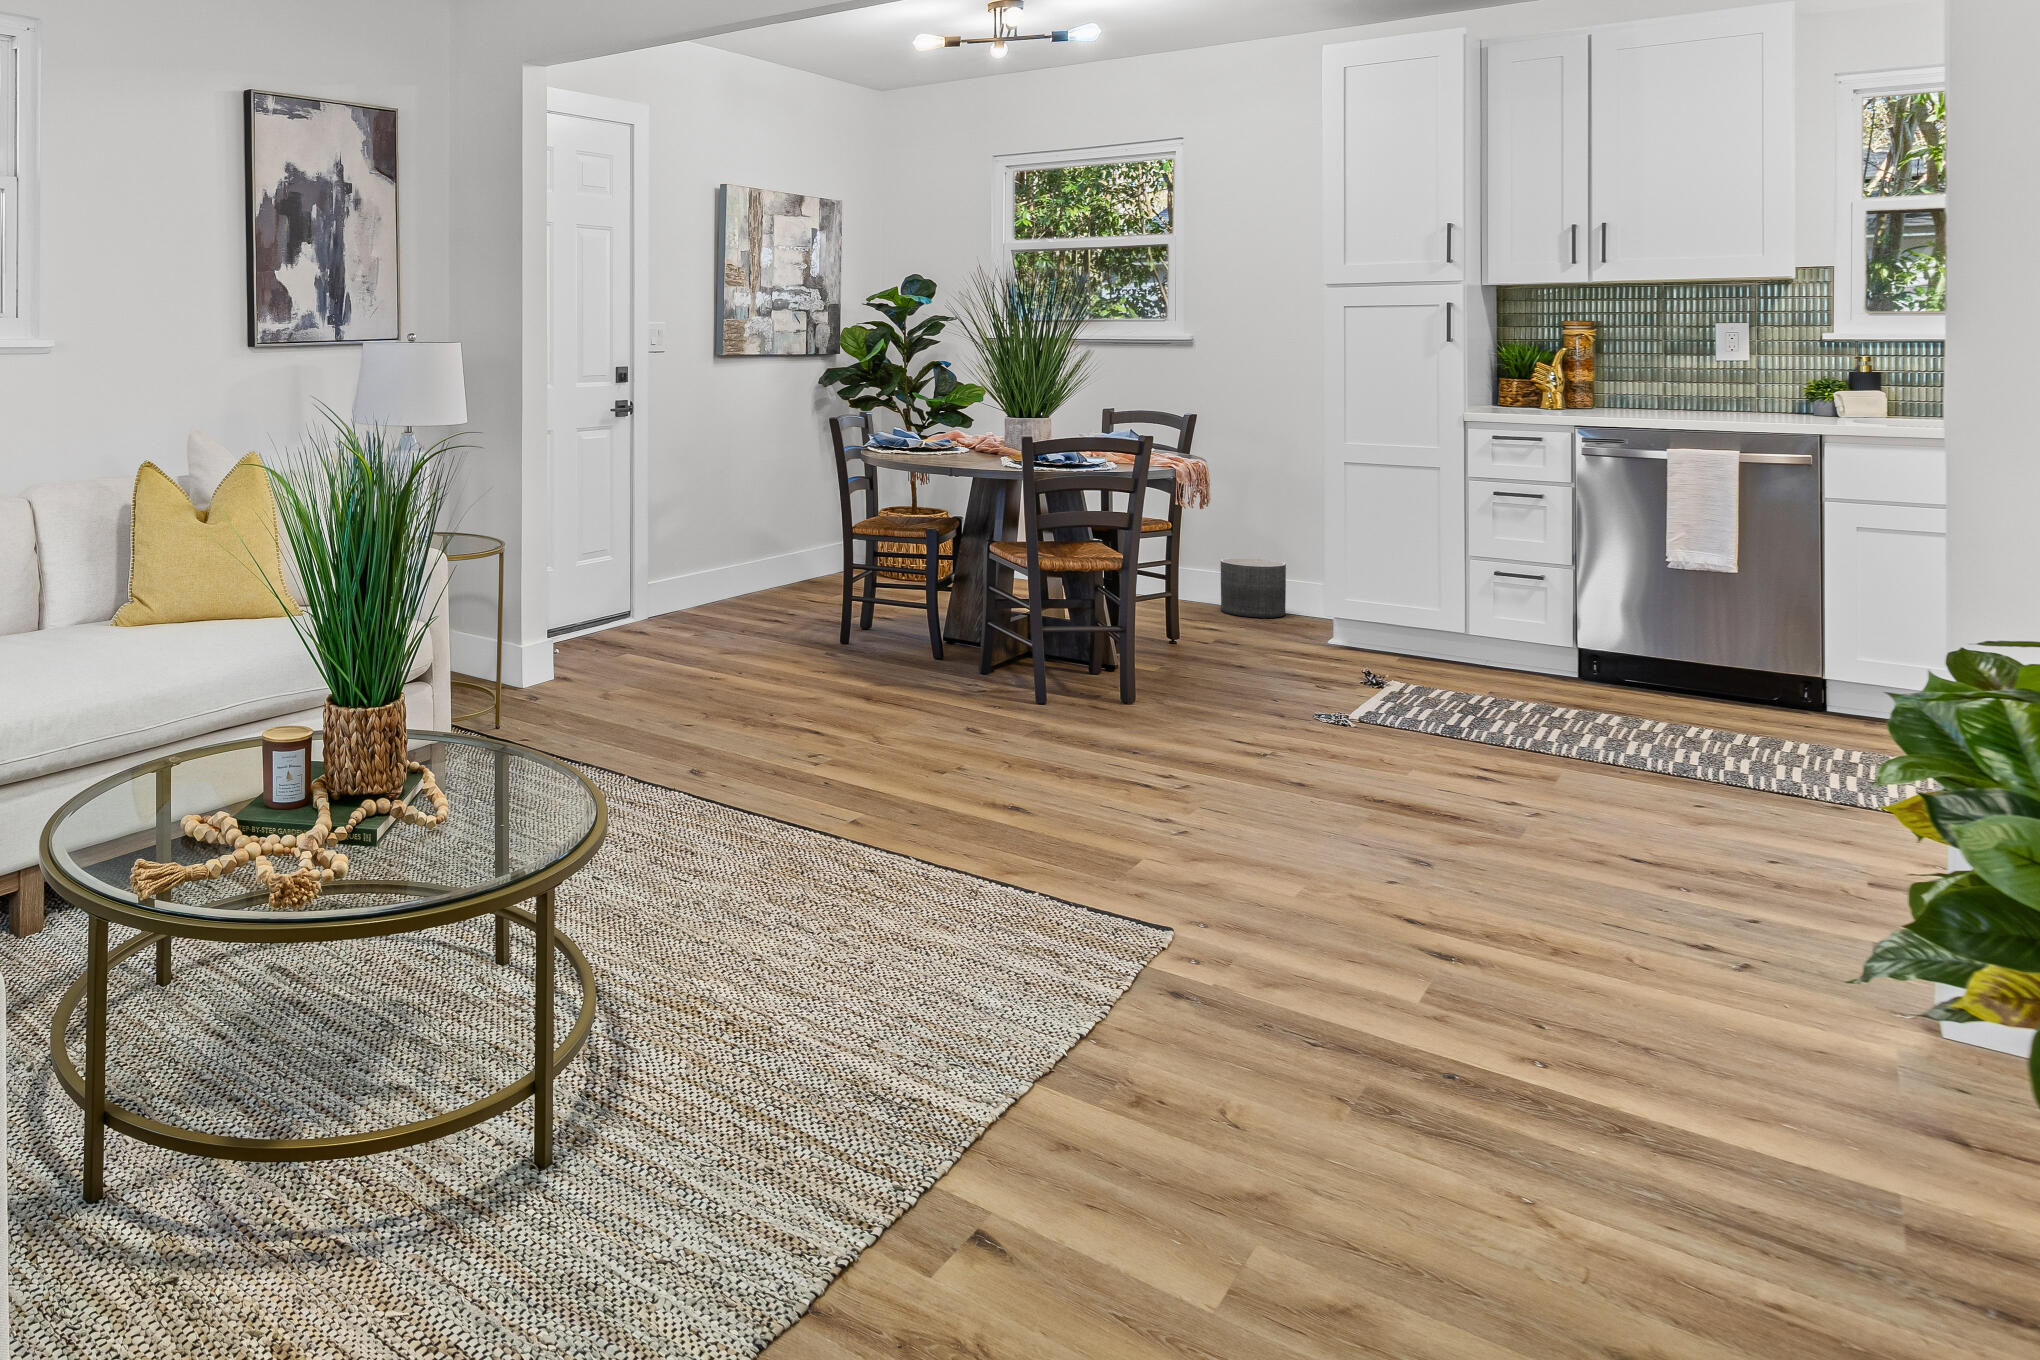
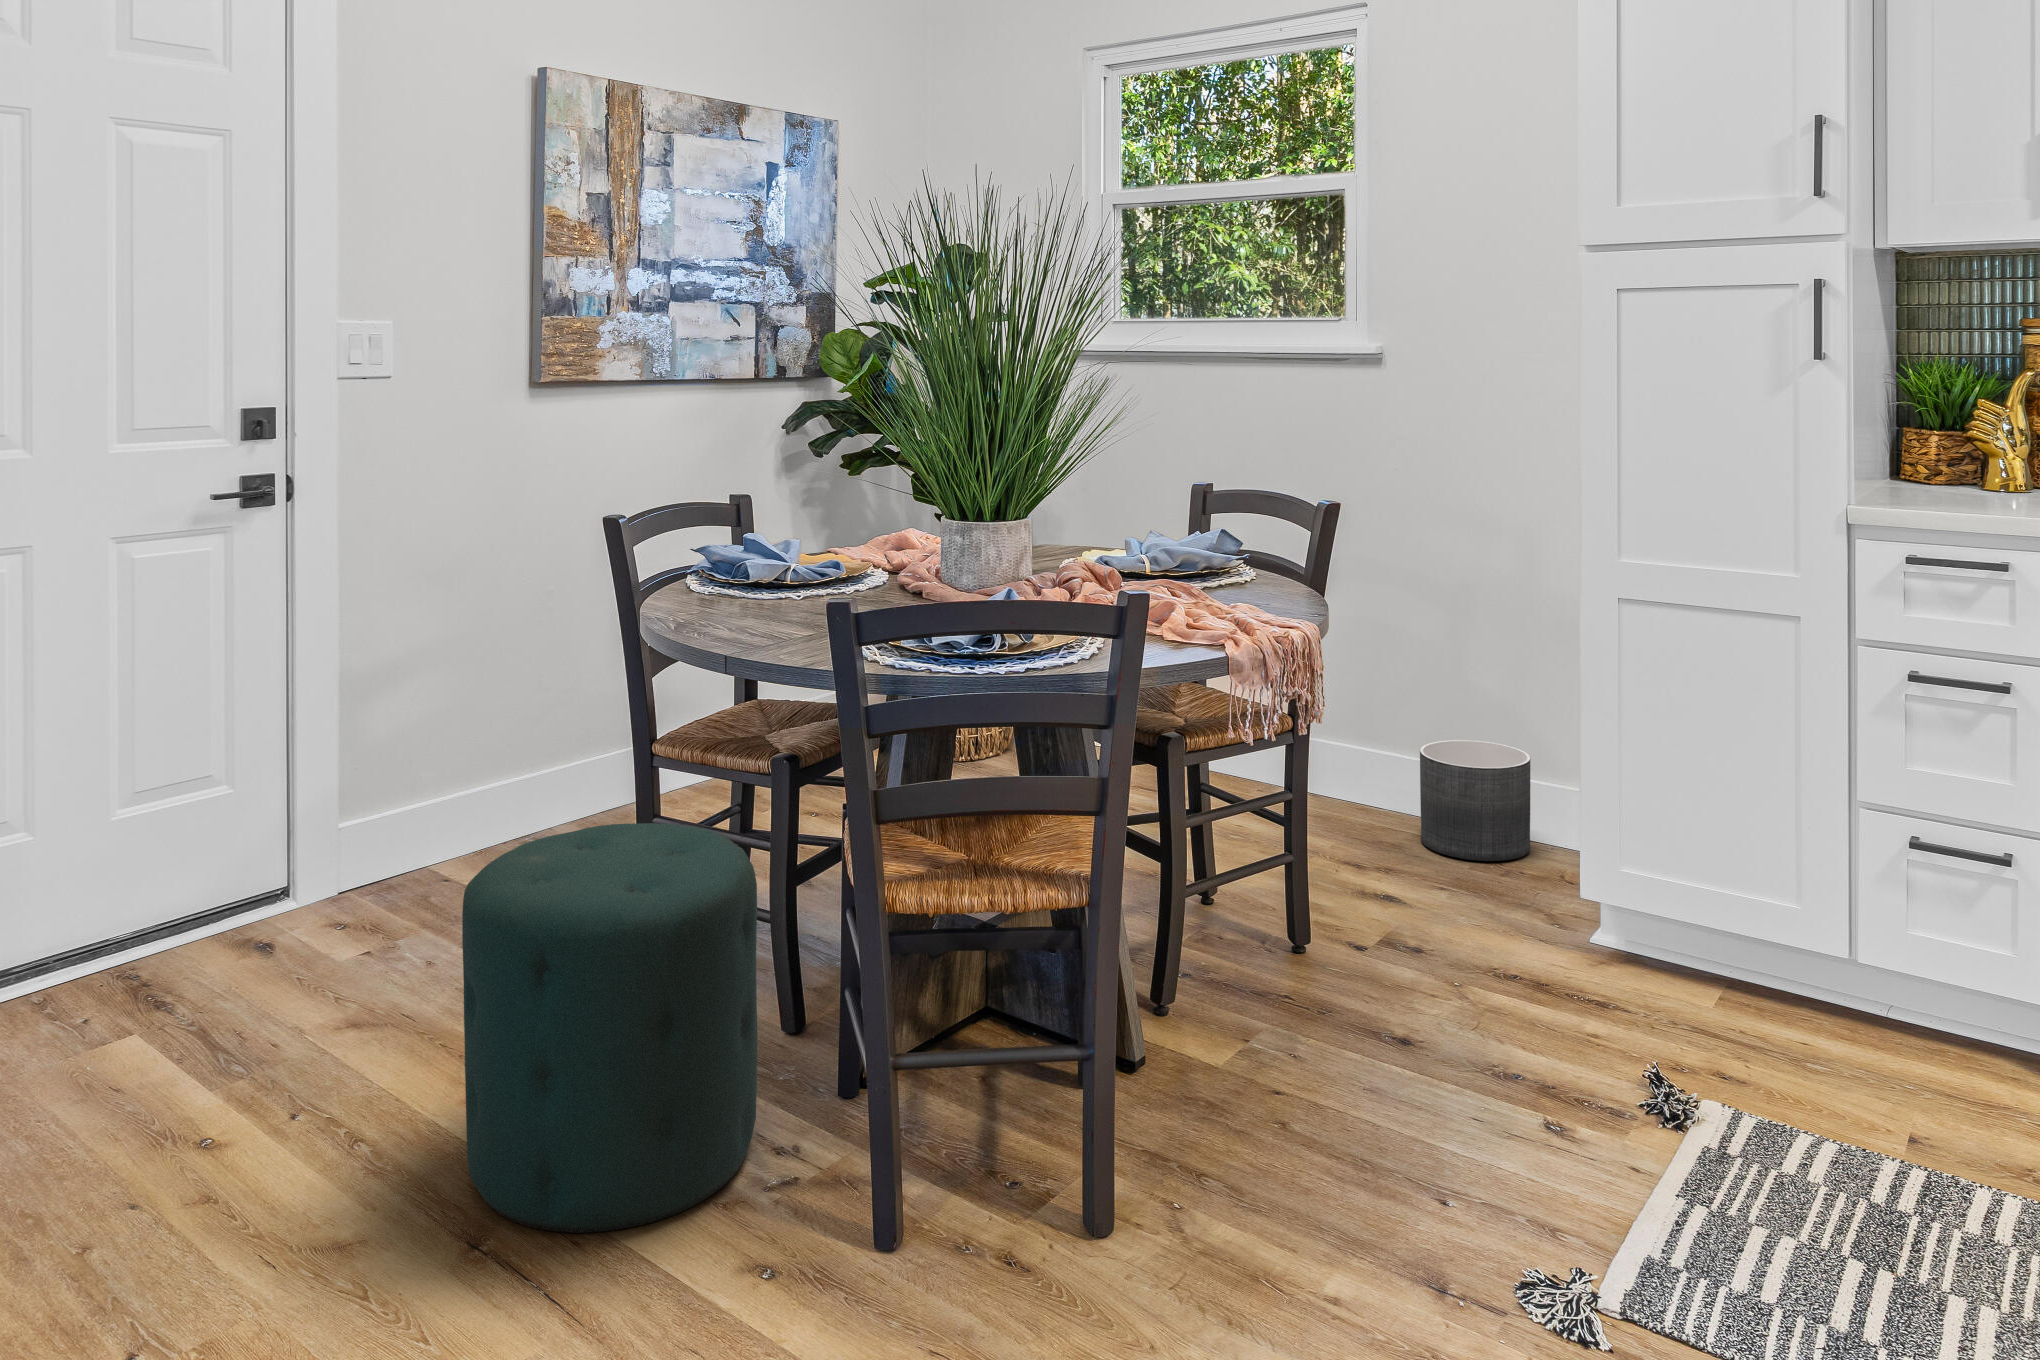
ottoman: none [836,549,962,699] -> present [462,823,757,1233]

